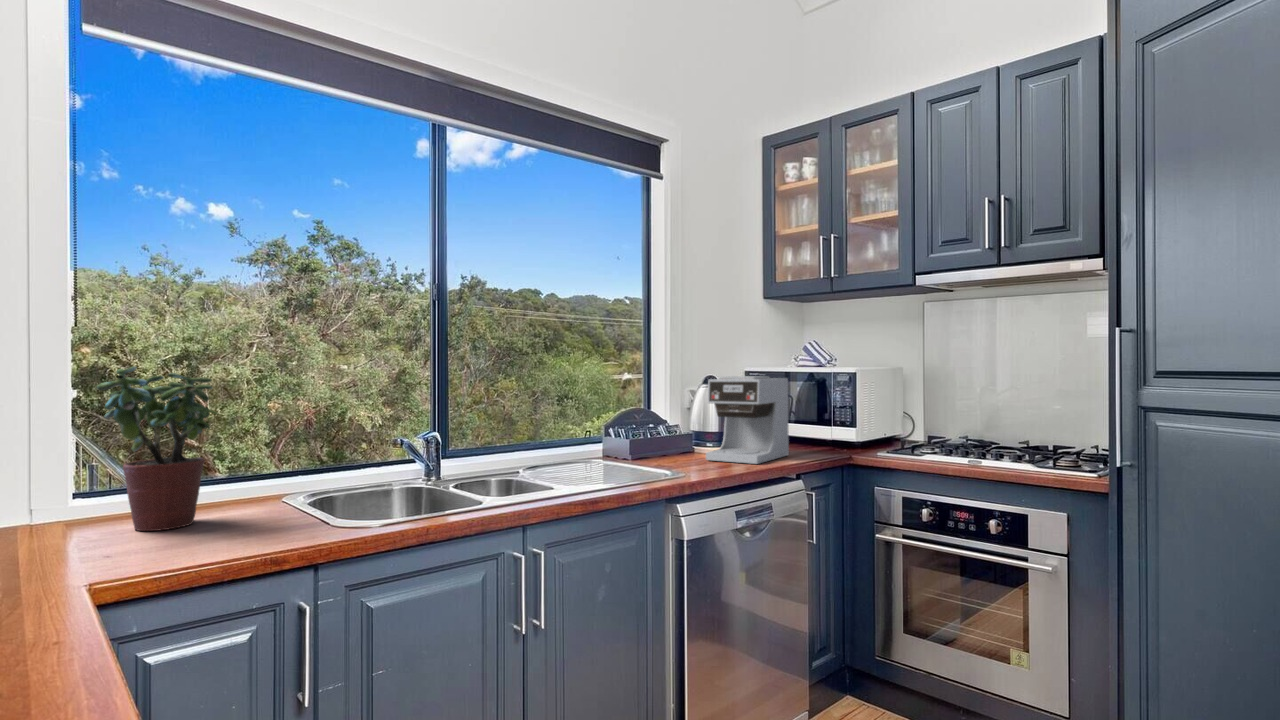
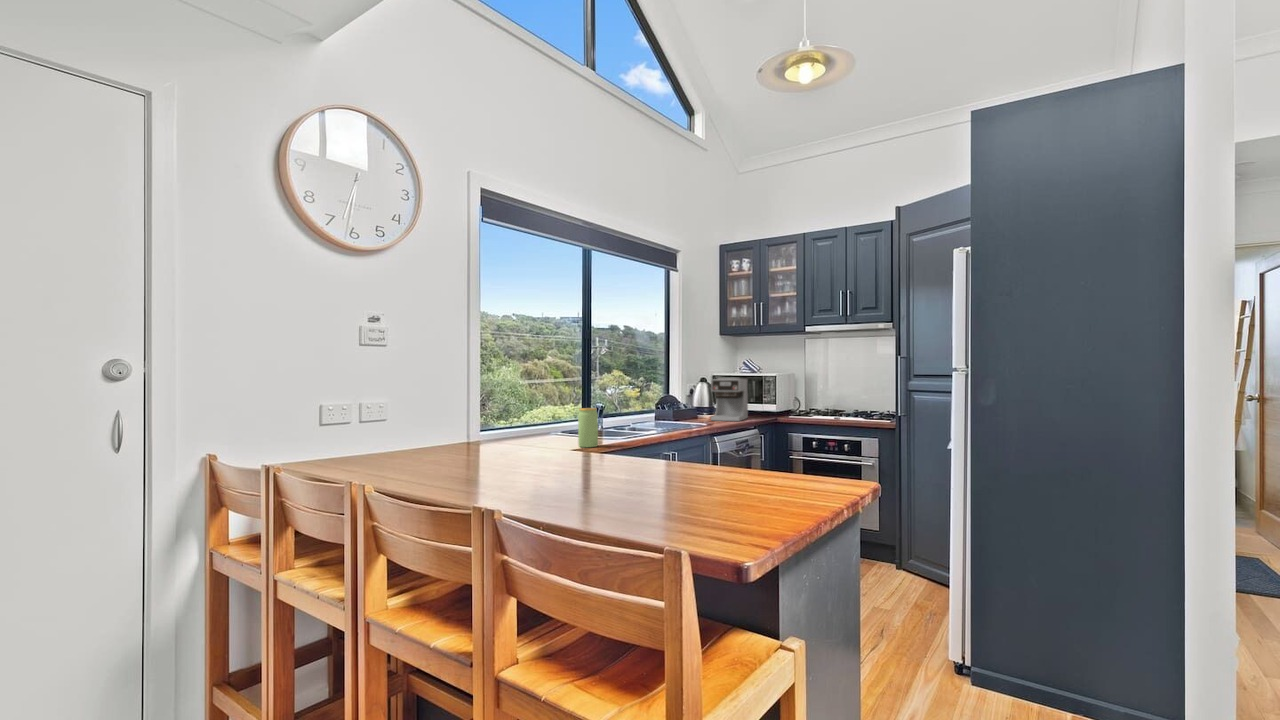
potted plant: present [97,366,218,531] -> none [506,374,550,446]
jar: none [228,447,282,547] -> present [578,408,598,447]

